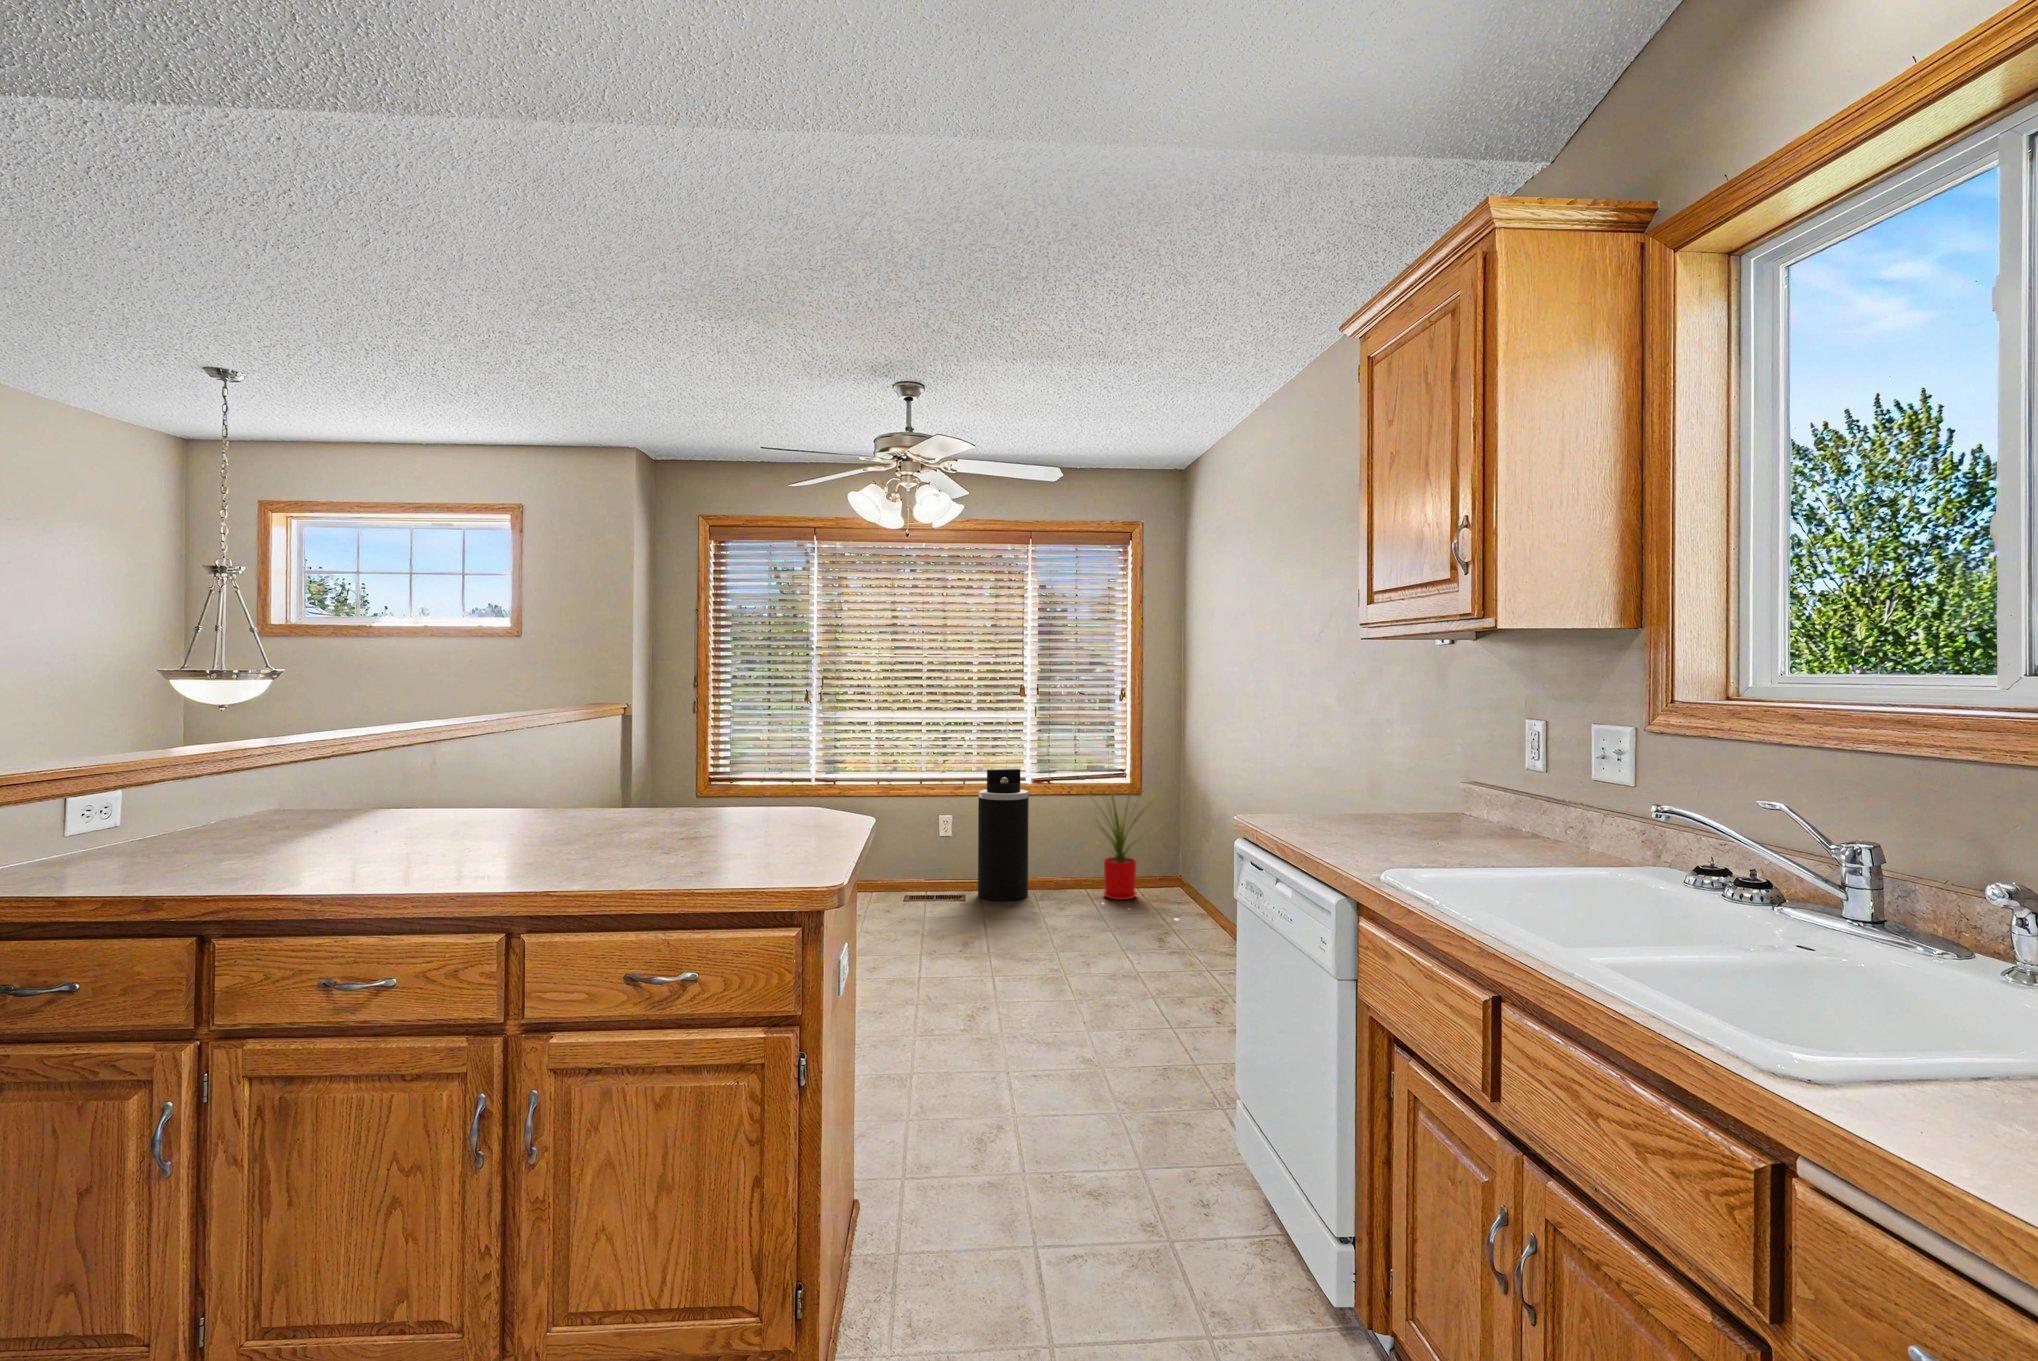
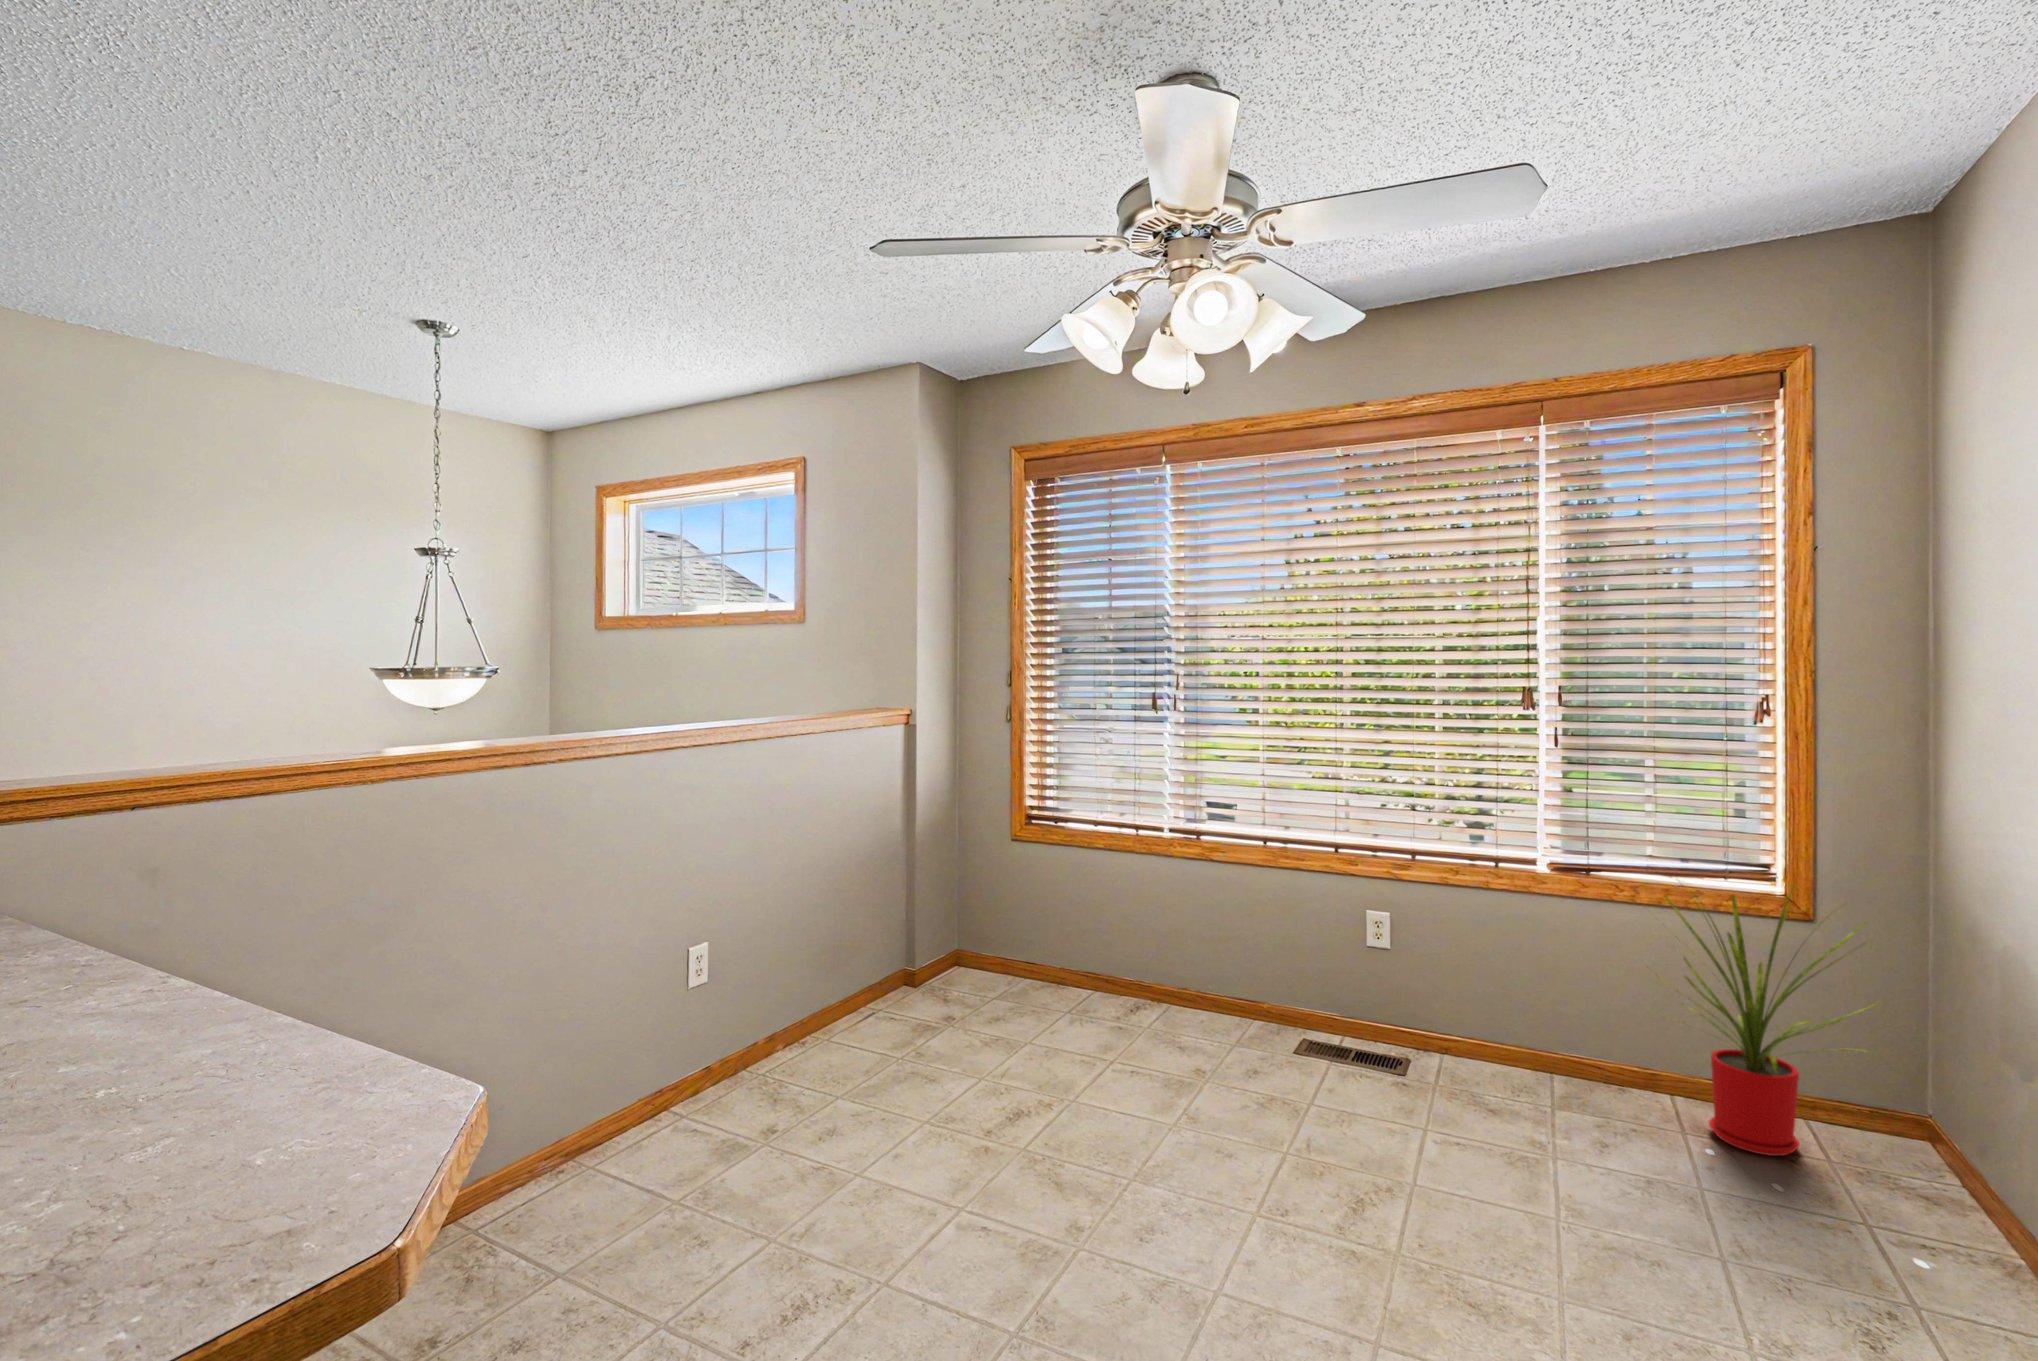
trash can: present [978,769,1029,901] -> none [1430,843,1534,1099]

